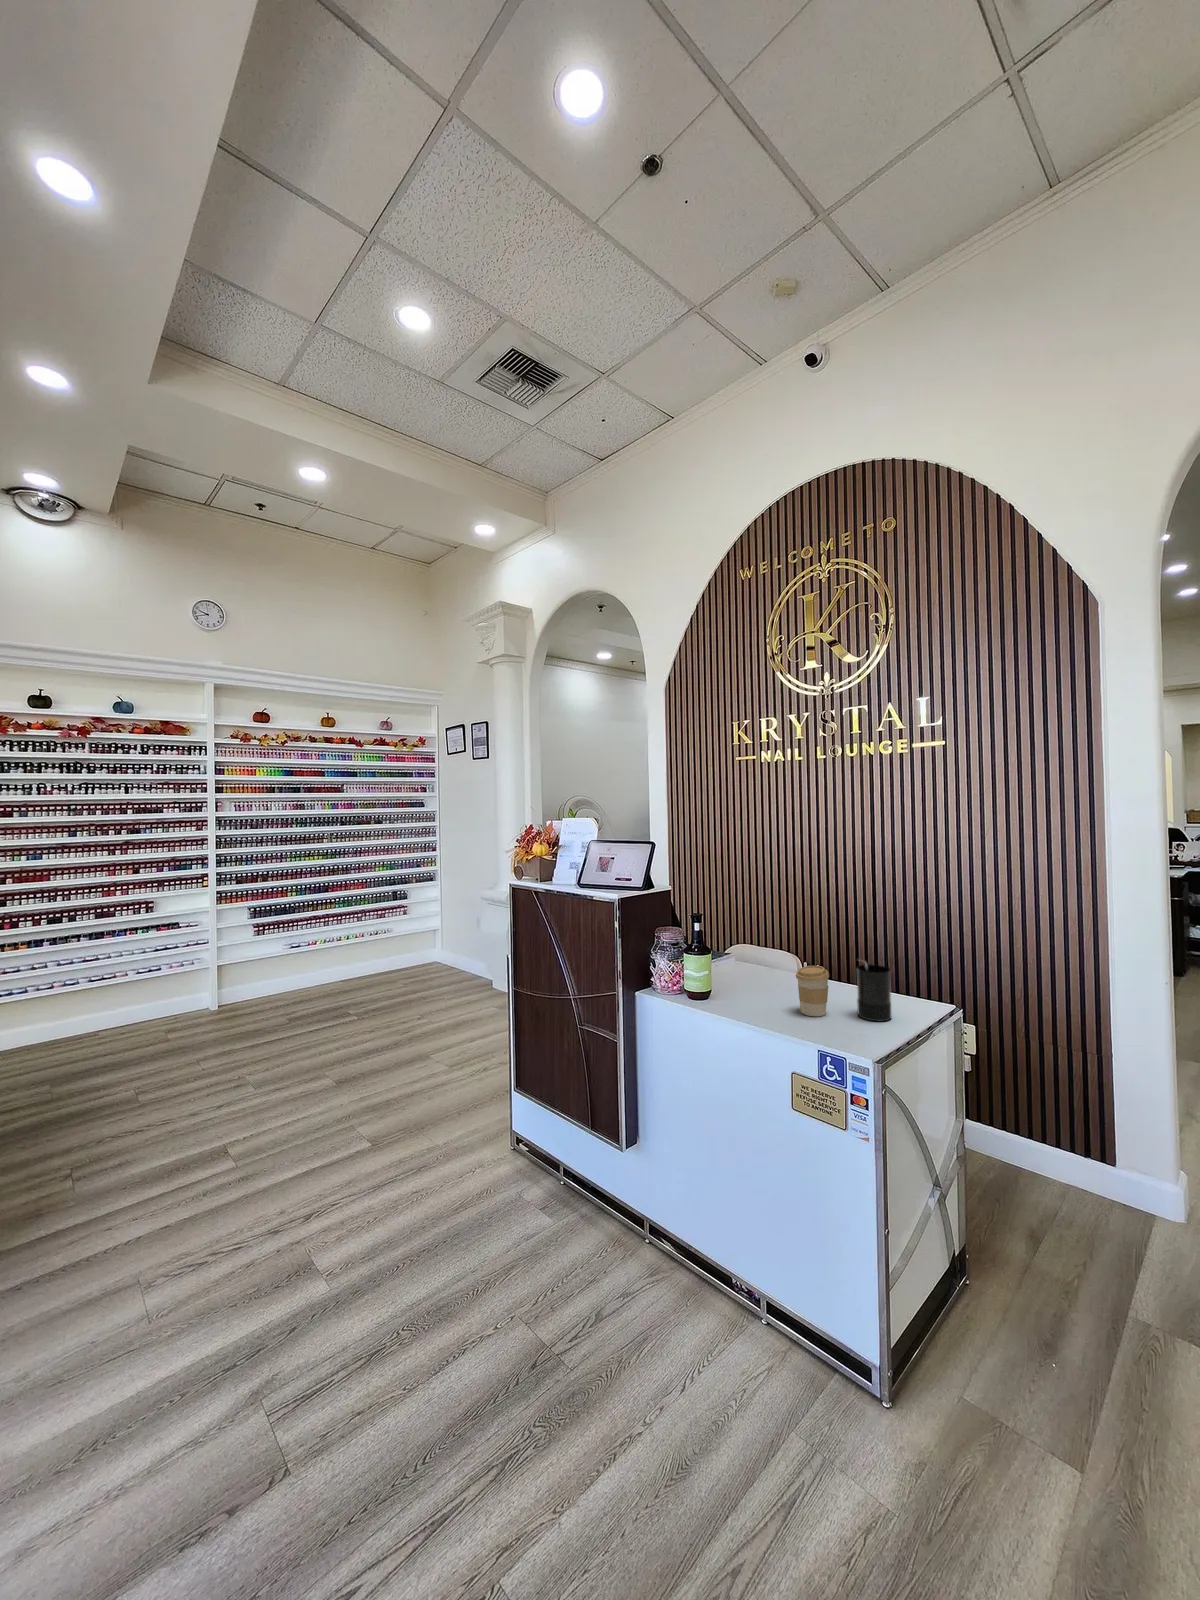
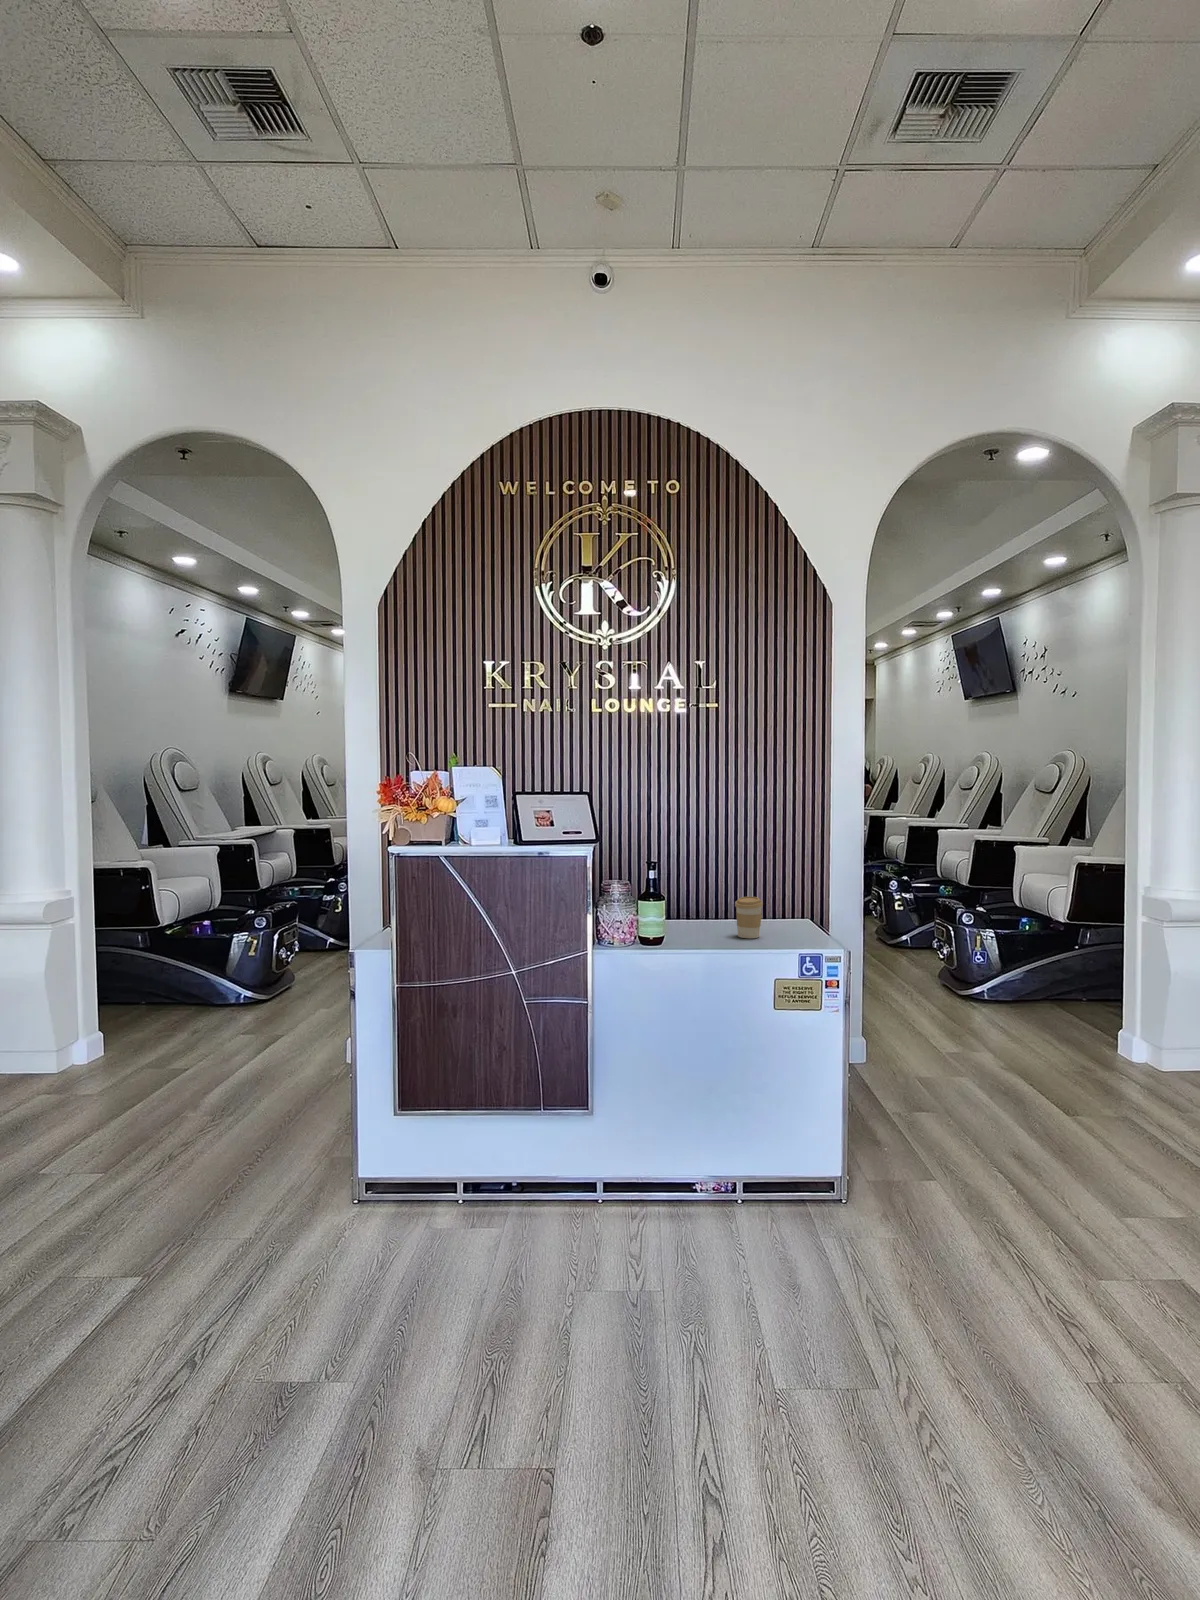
candle: present [857,960,891,1022] -> none [773,888,802,934]

